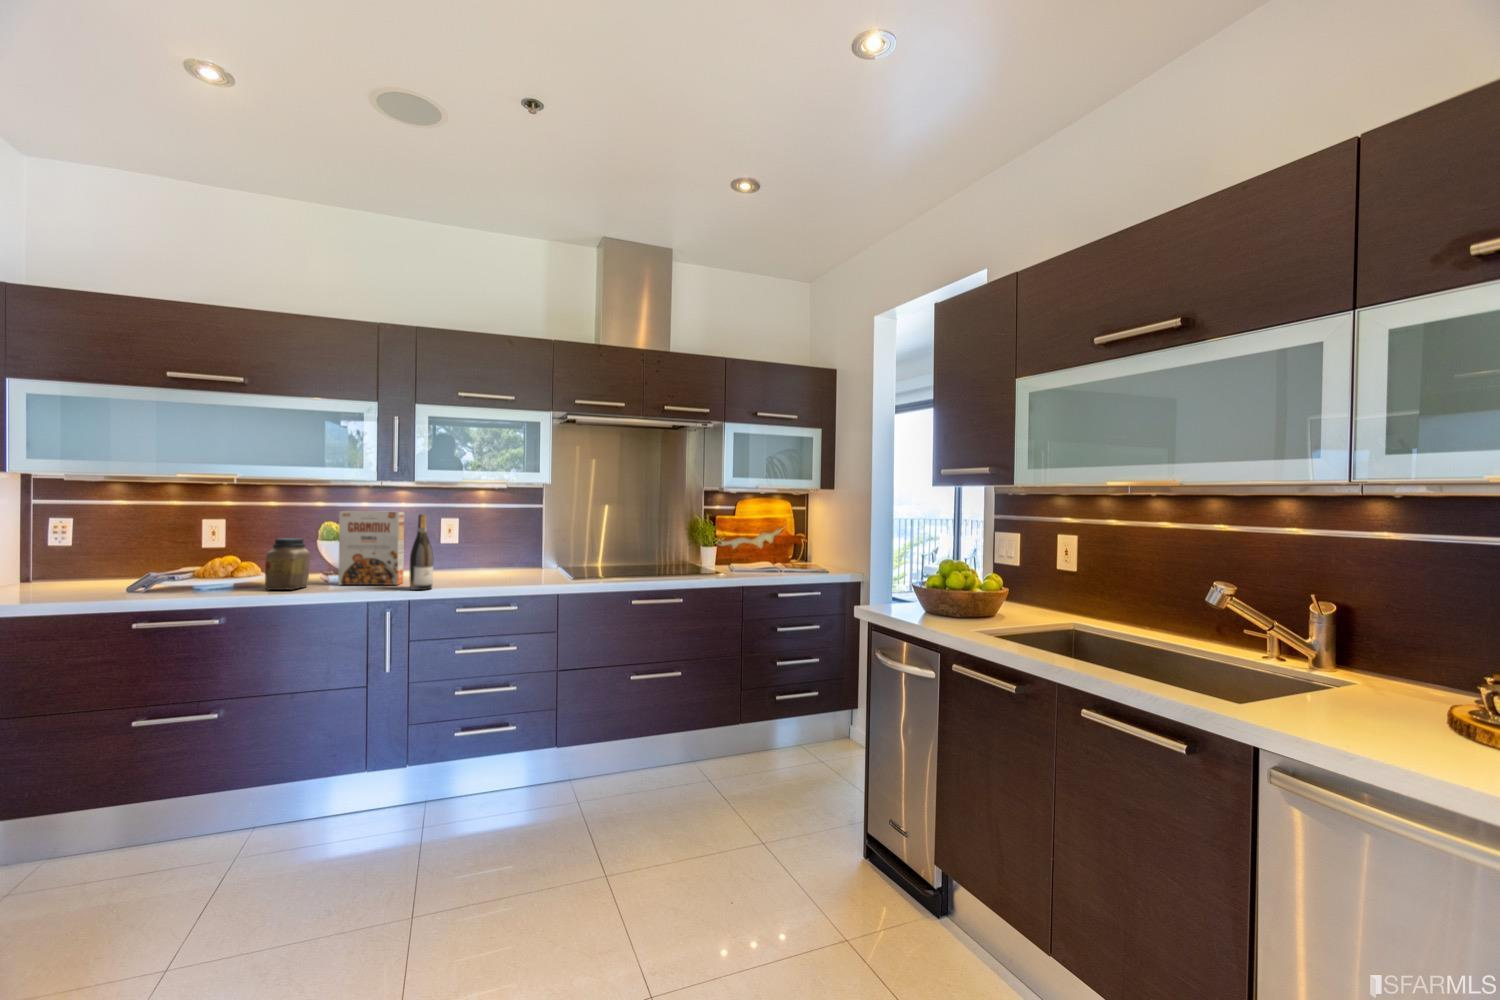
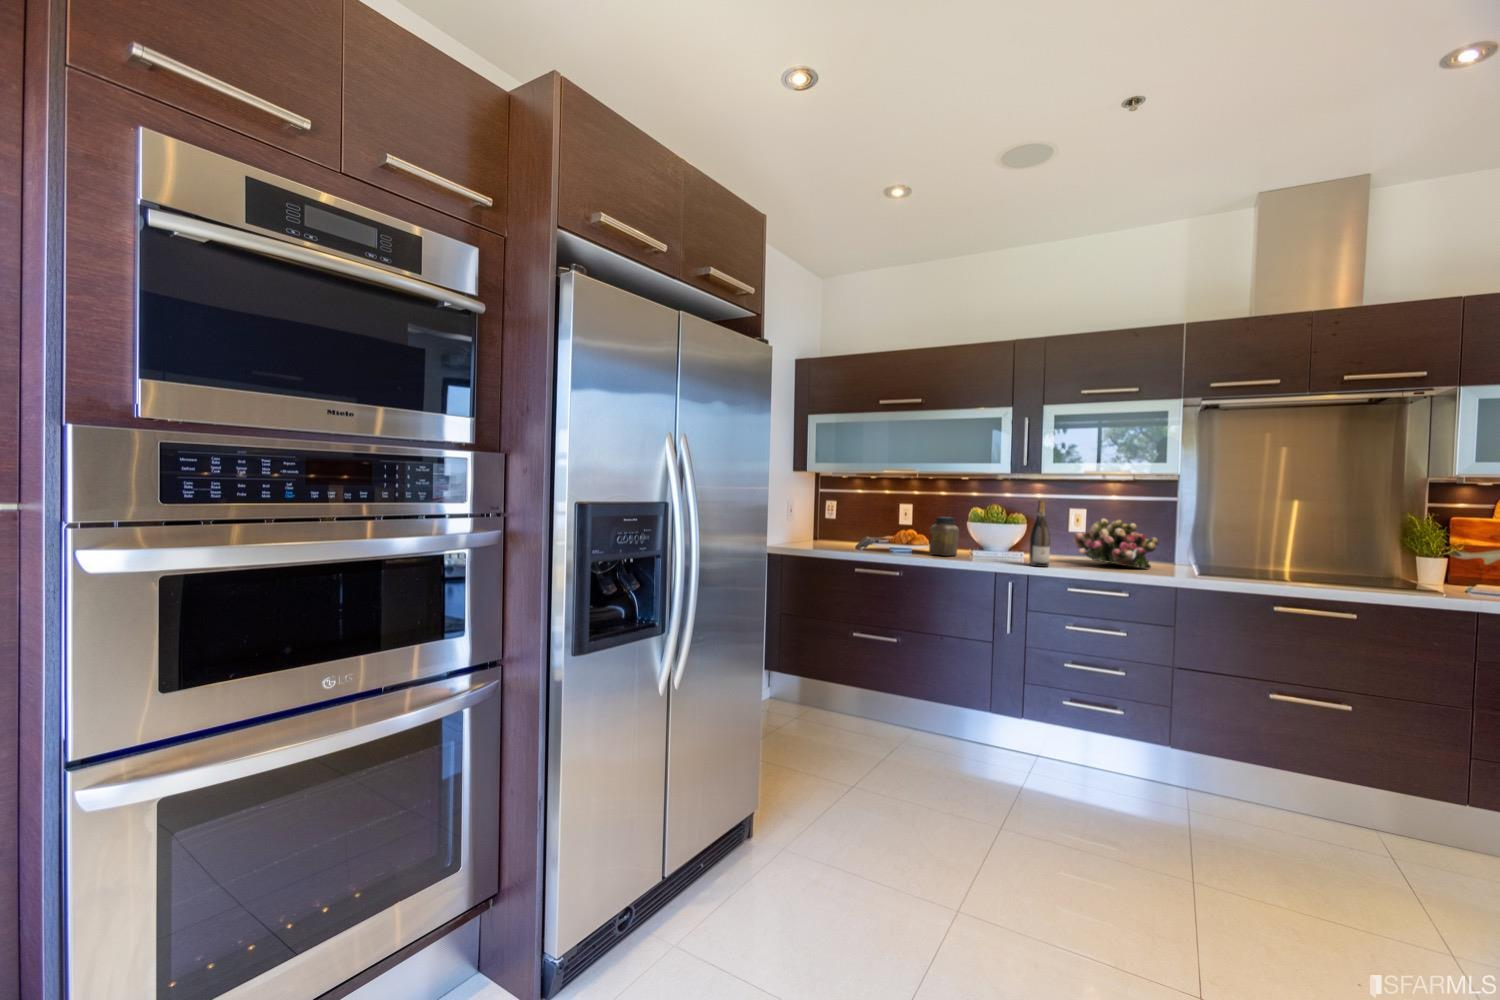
cereal box: present [338,511,404,585] -> none [978,498,1030,561]
flower arrangement: none [453,529,535,578] -> present [1073,519,1158,569]

